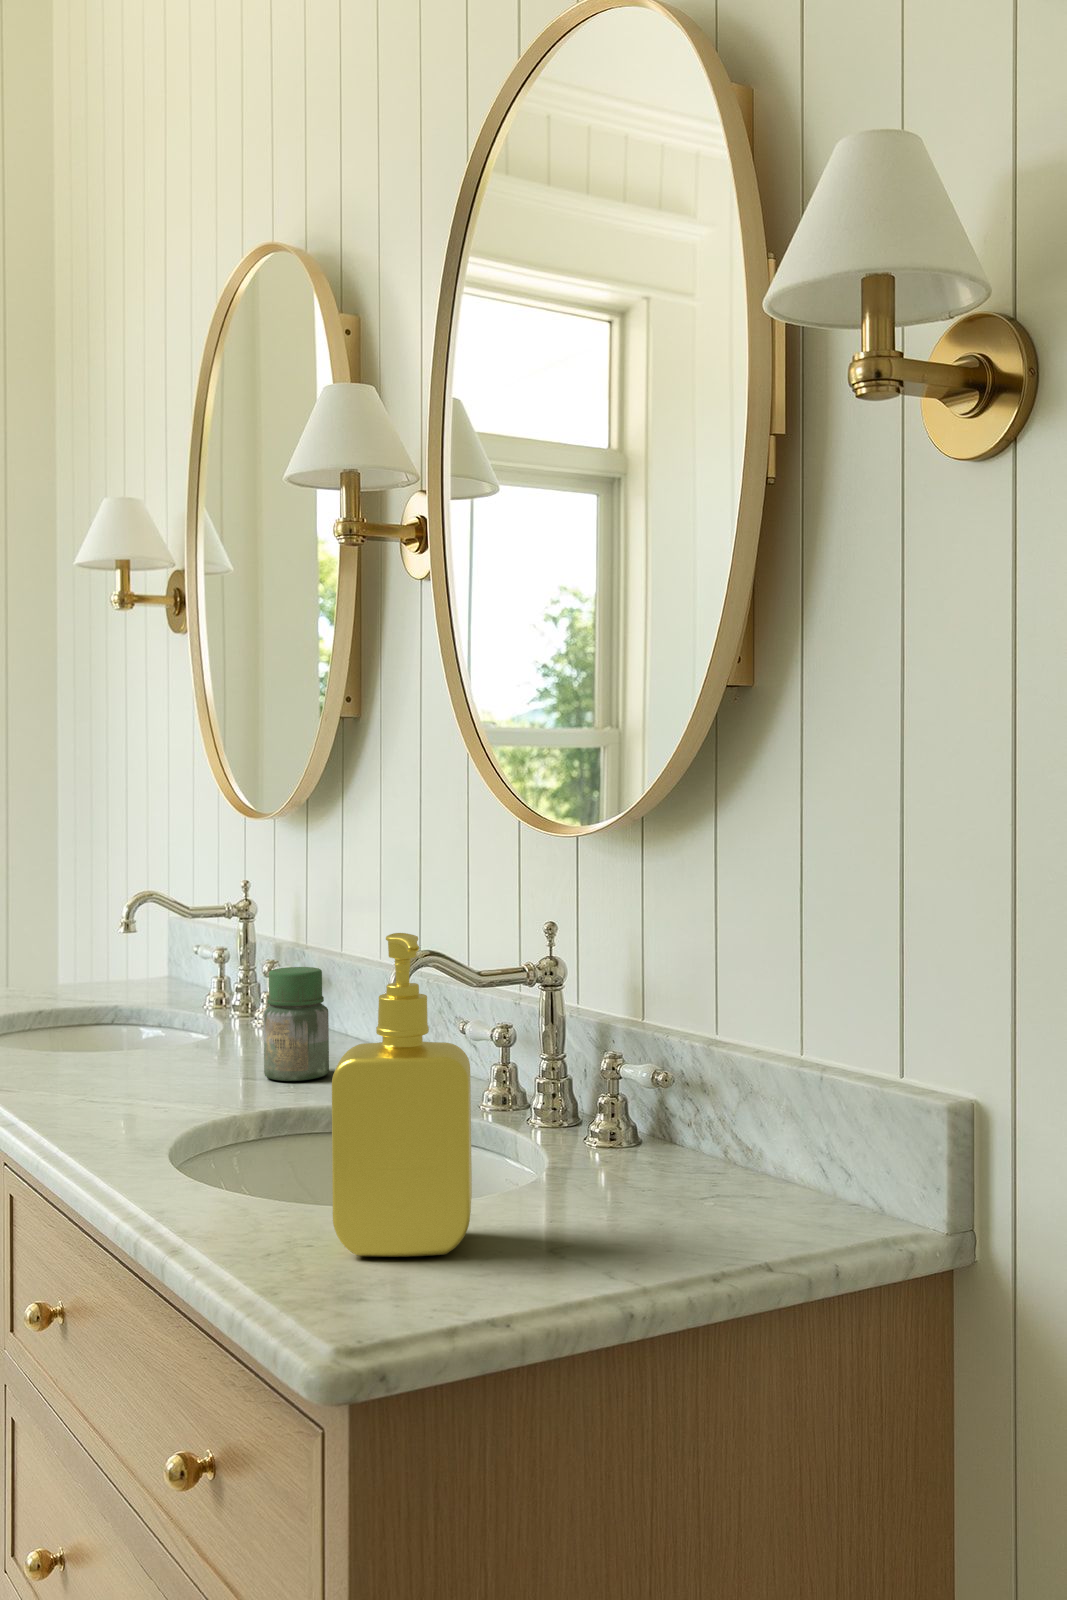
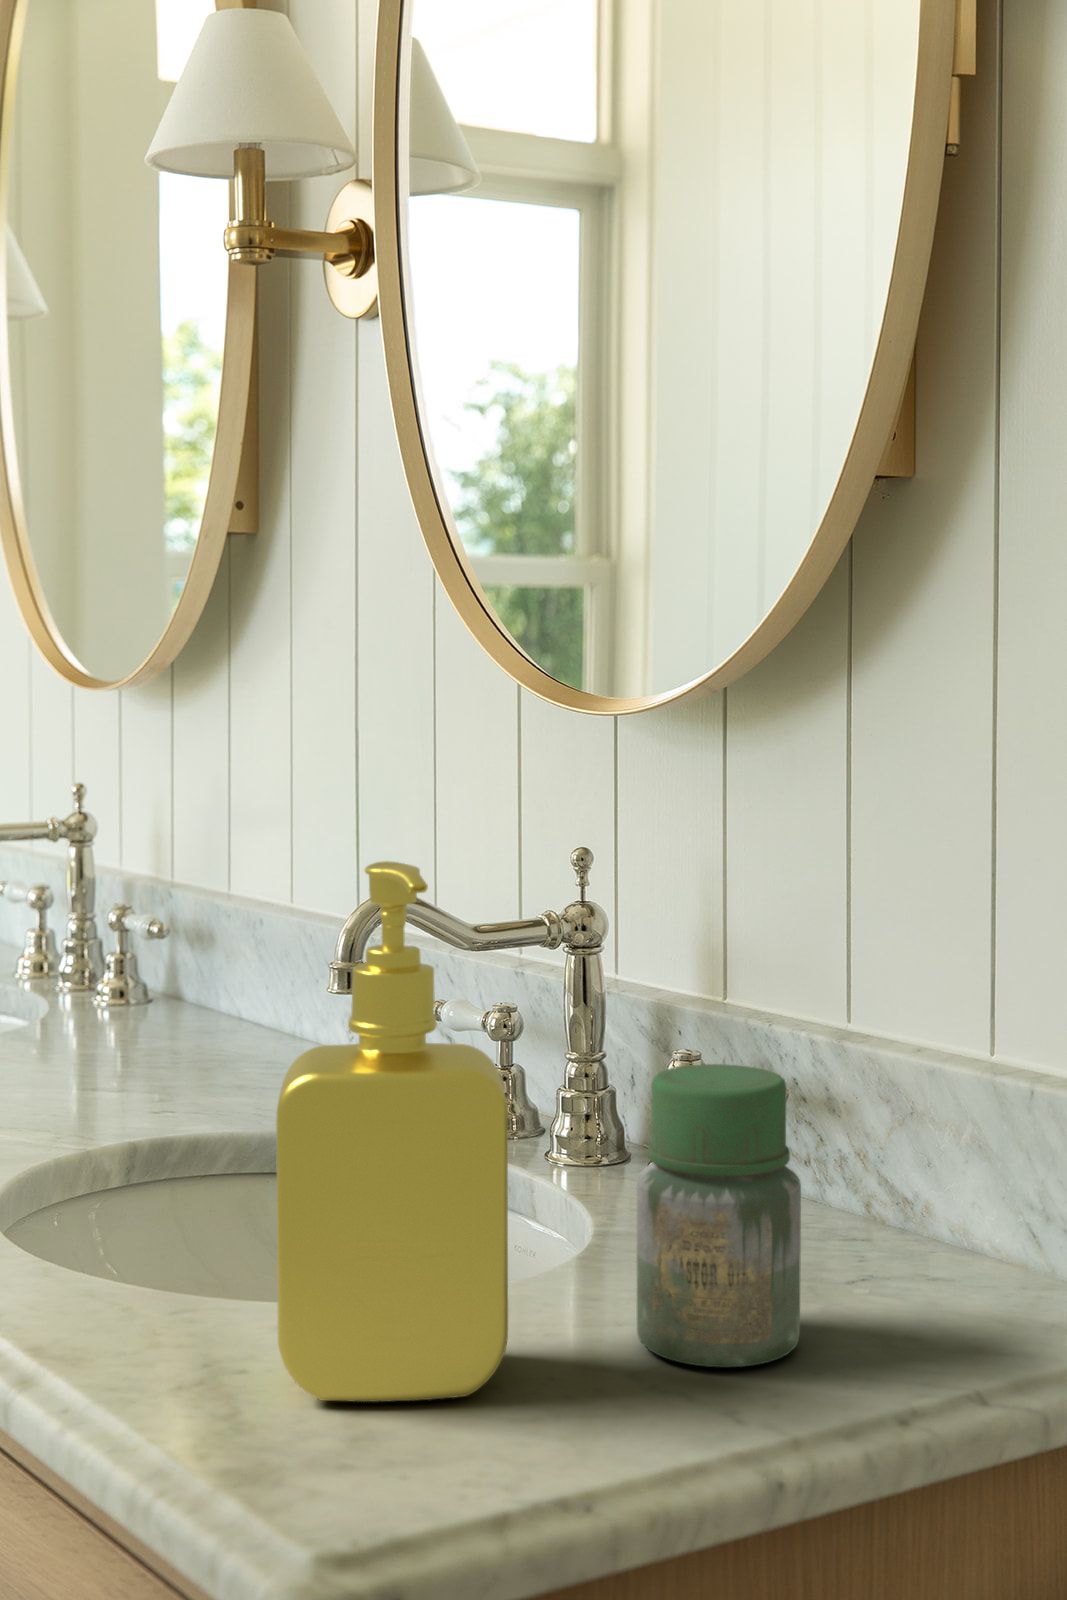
jar: present [263,967,329,1081] -> present [637,1064,801,1367]

